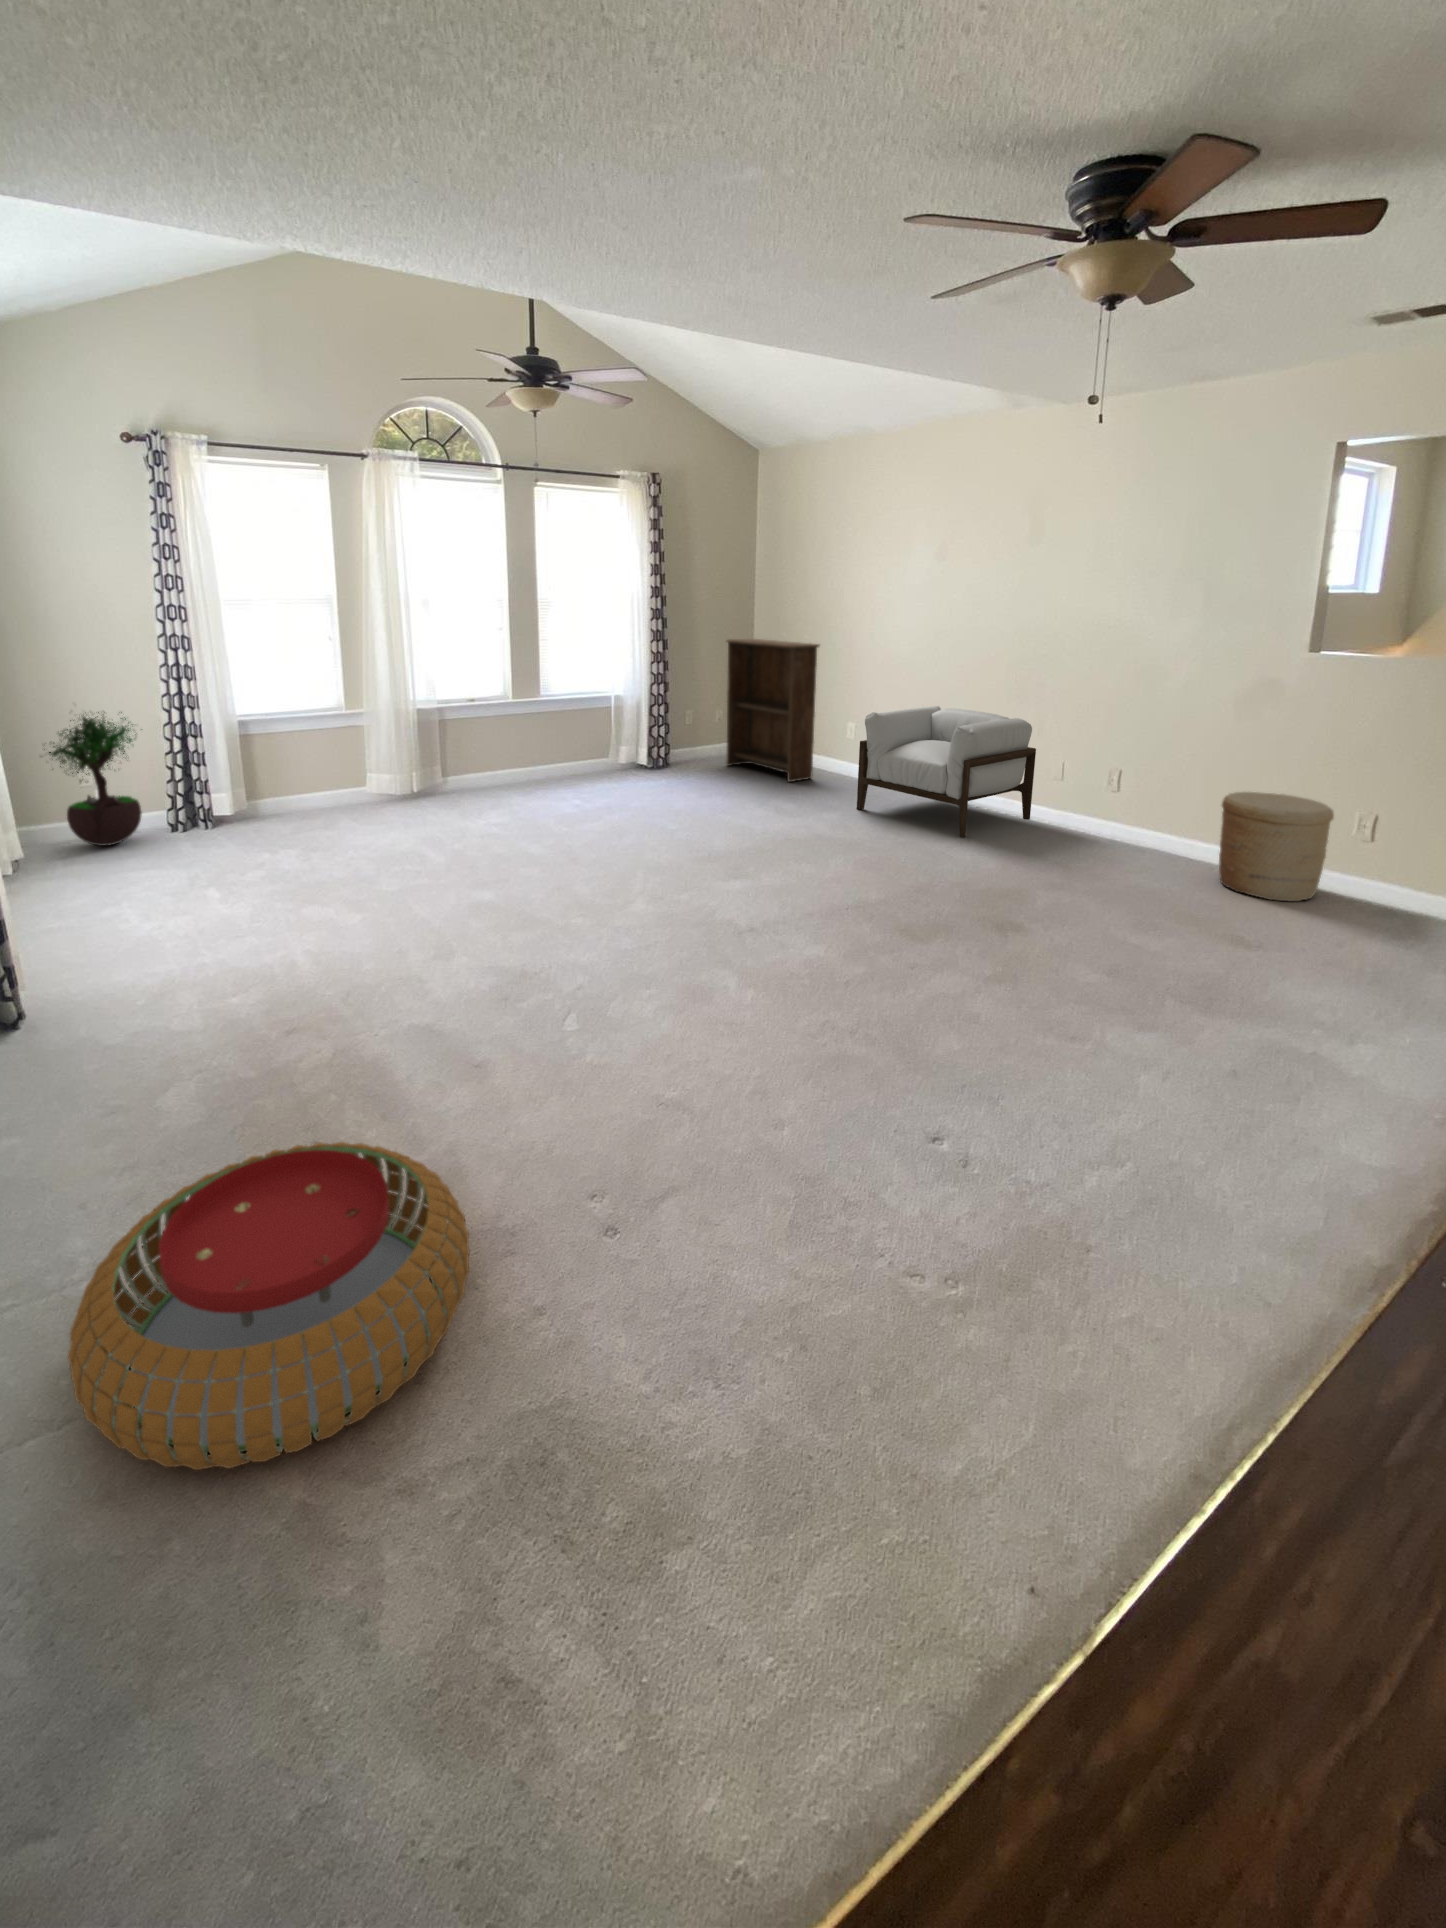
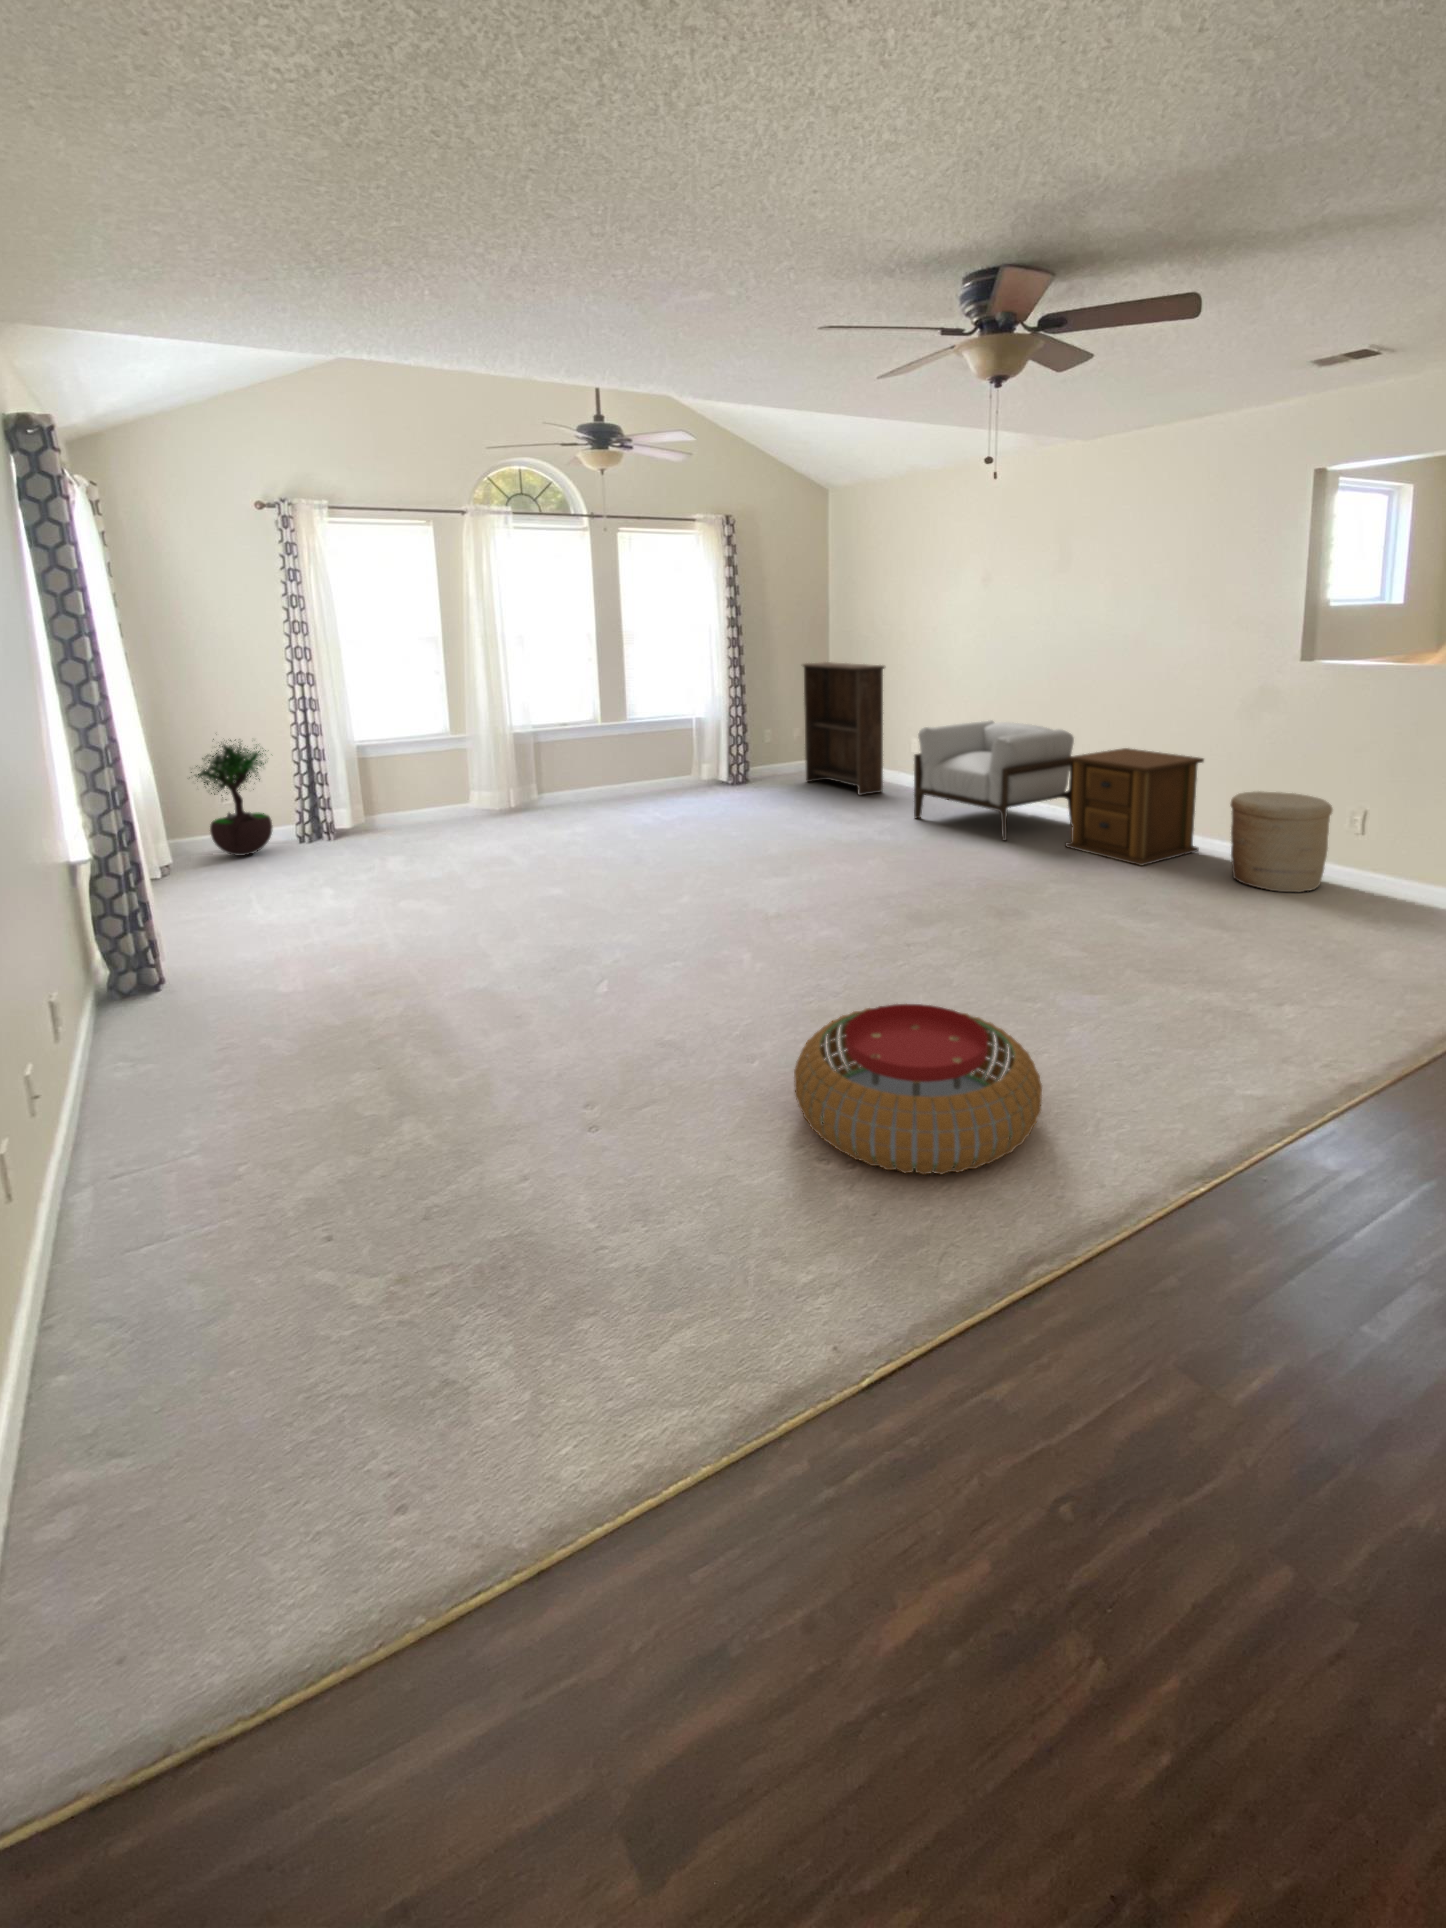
side table: none [1029,740,1182,868] -> present [1065,748,1204,866]
pouf: present [68,1142,469,1470] -> present [794,1004,1042,1175]

